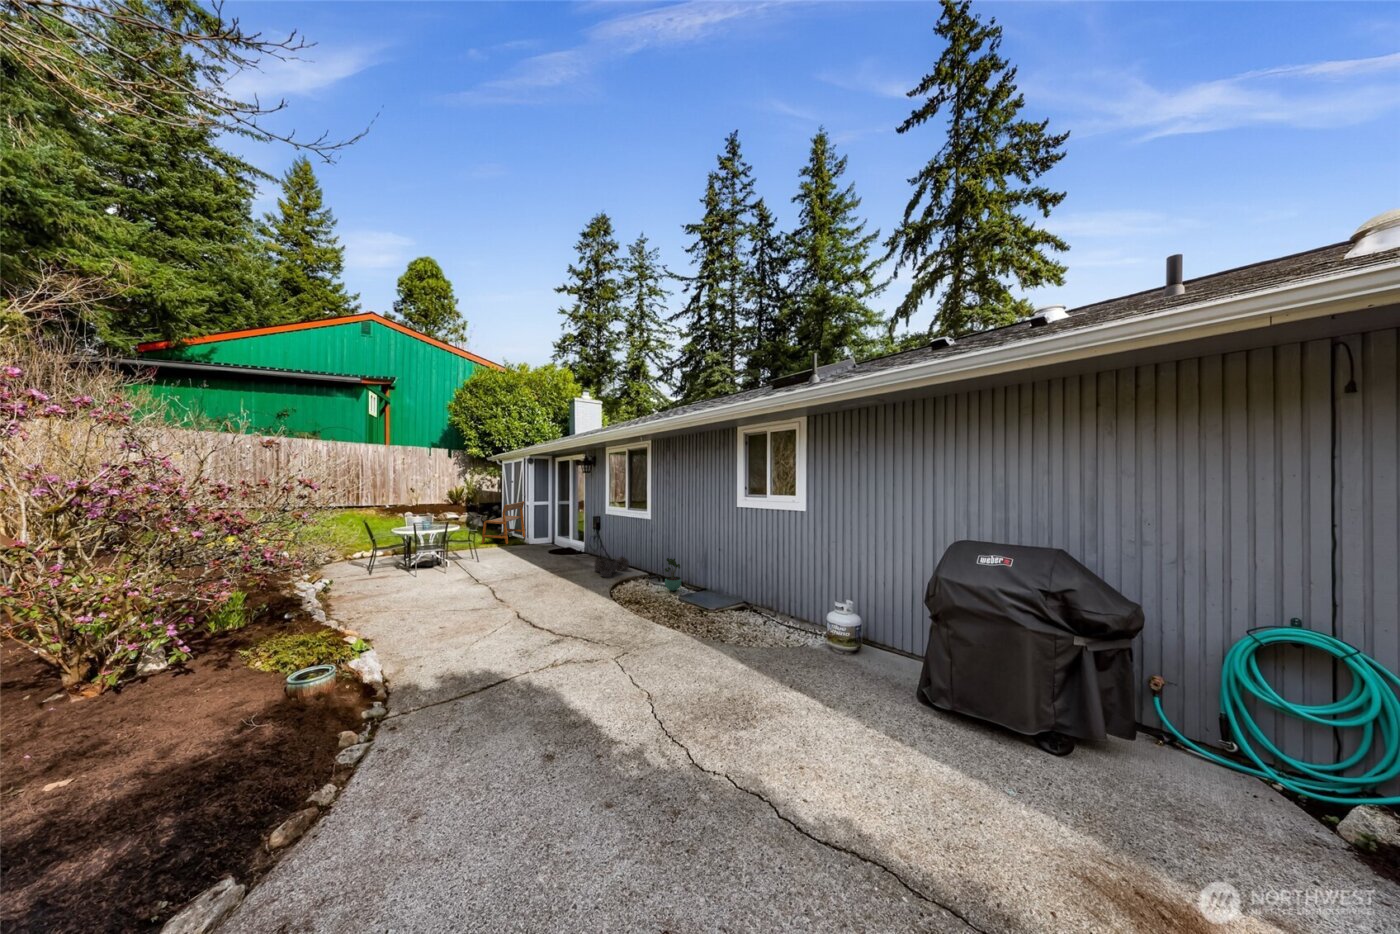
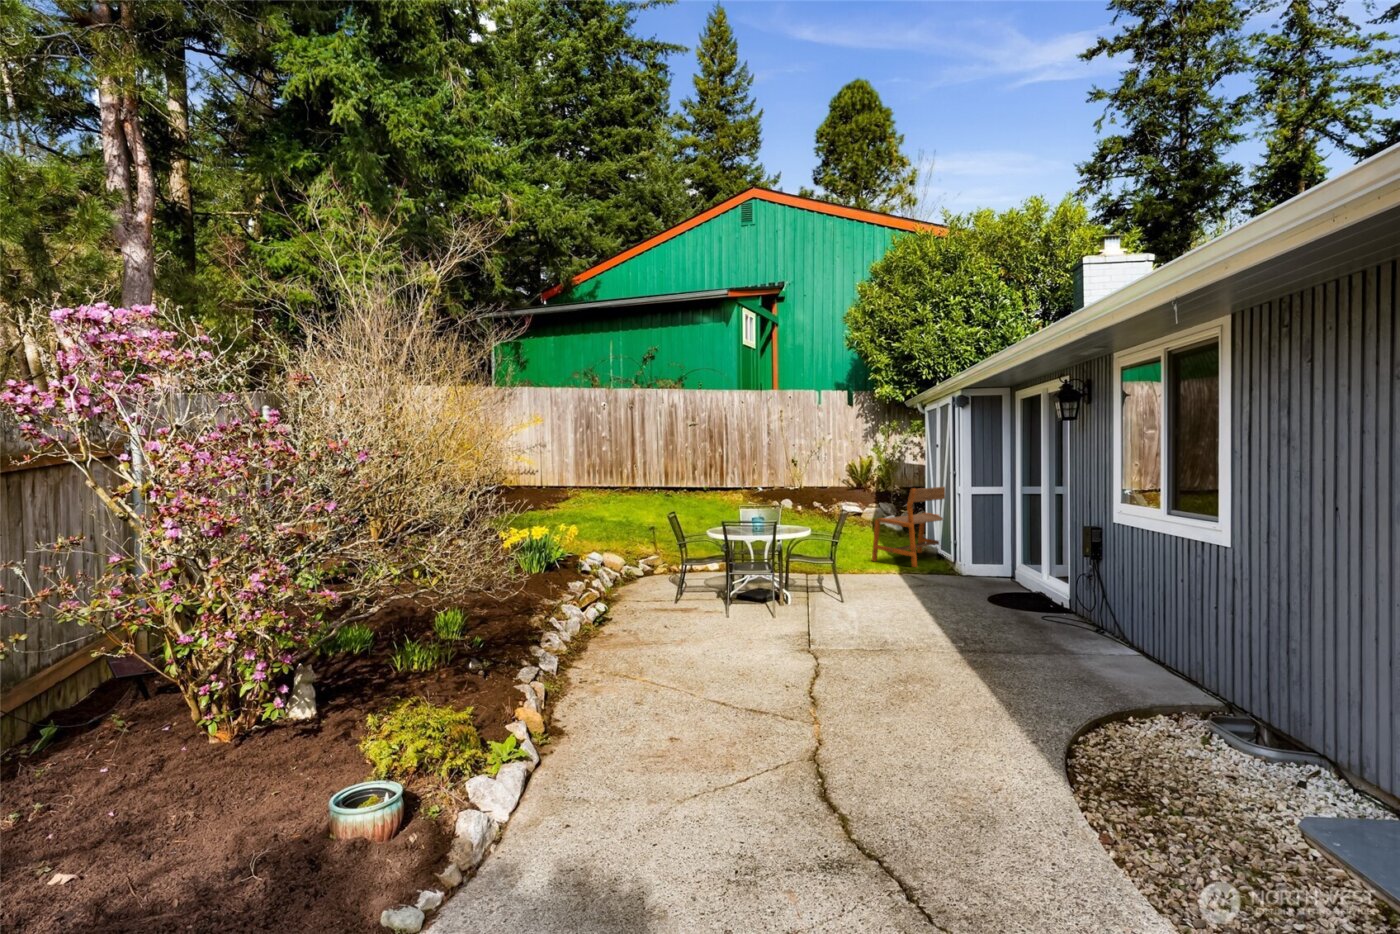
woven basket: present [594,556,629,577] -> none [1064,623,1167,683]
potted plant: present [665,558,681,591] -> none [1262,668,1332,781]

